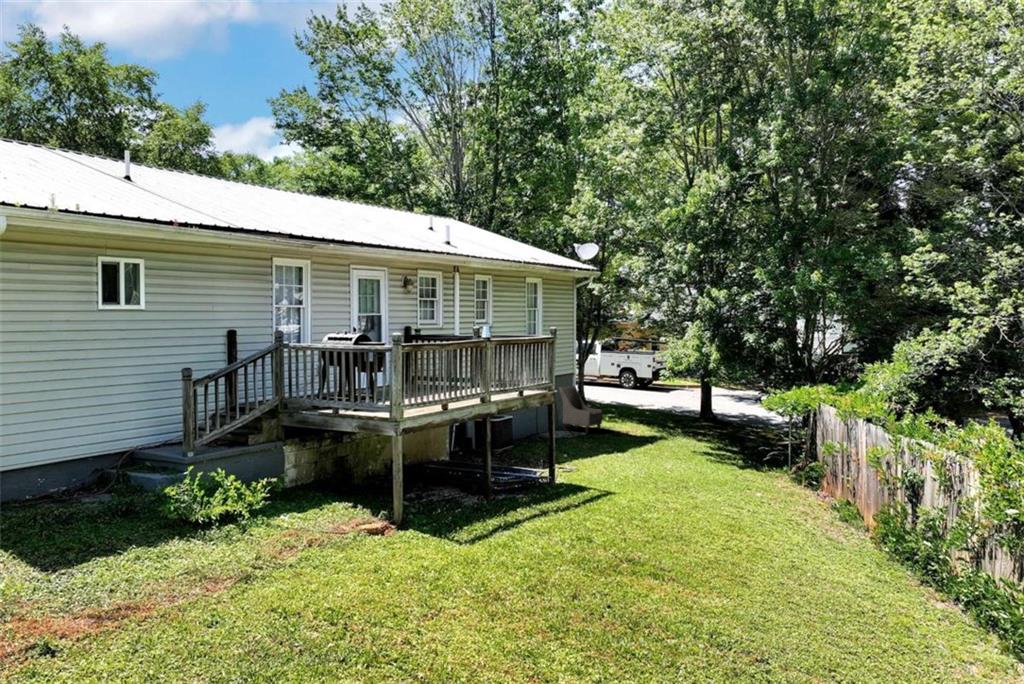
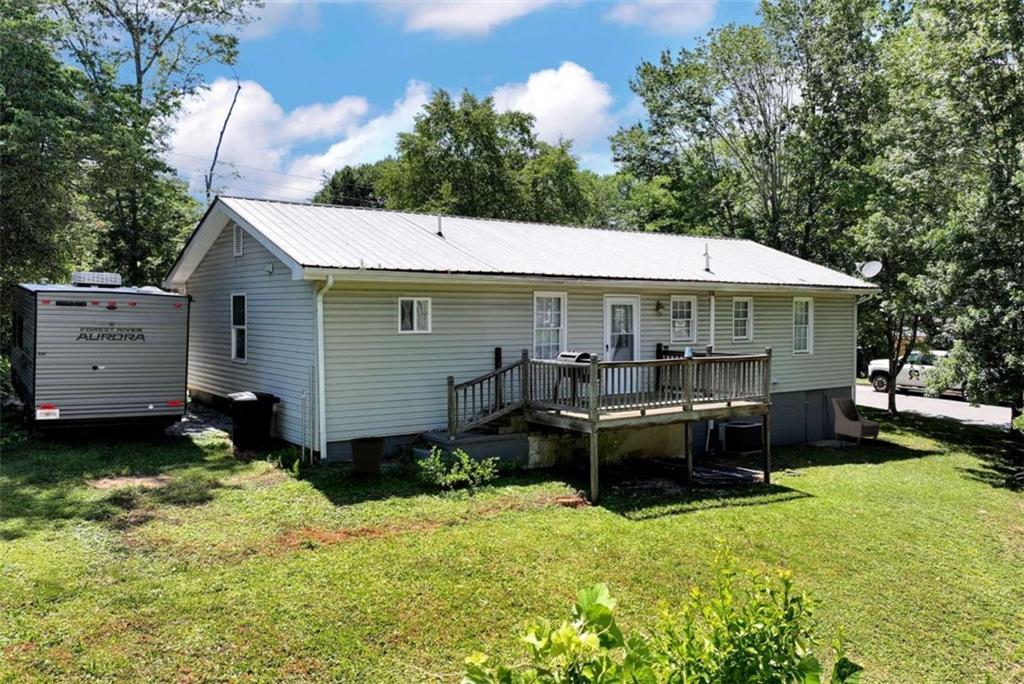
wooden bucket: none [29,464,92,519] -> present [350,436,386,472]

